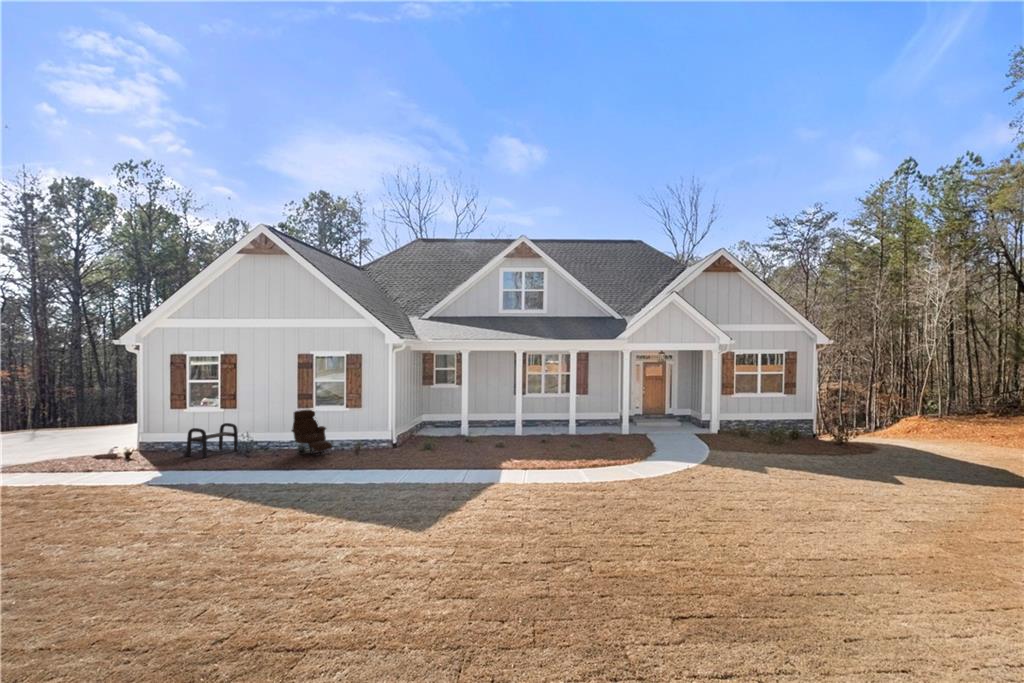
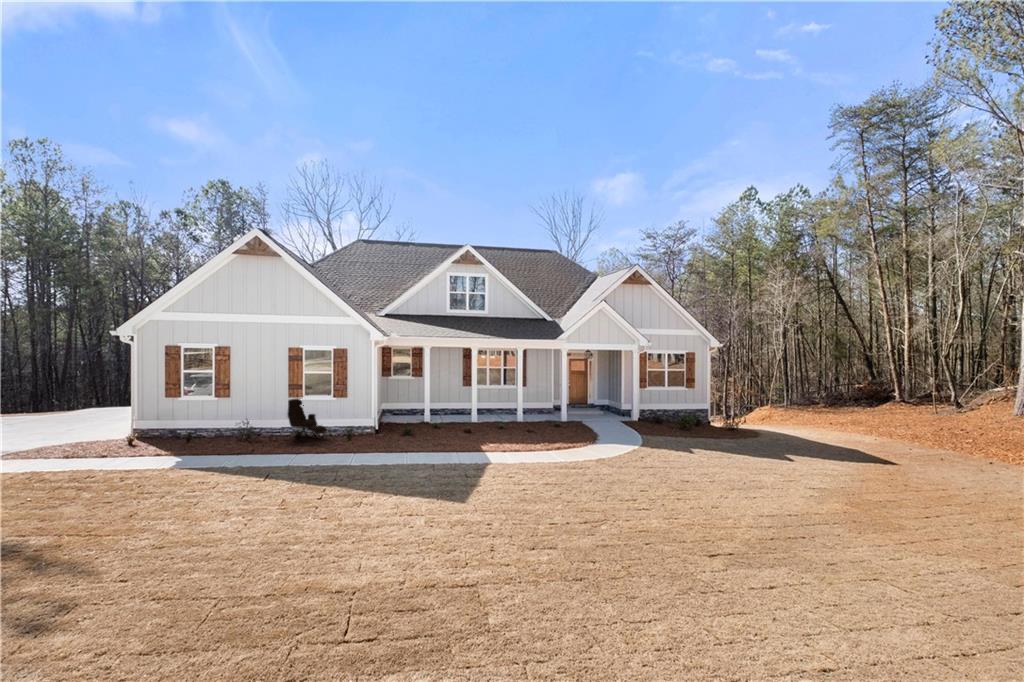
bench: present [187,423,238,458] -> none [194,411,233,441]

